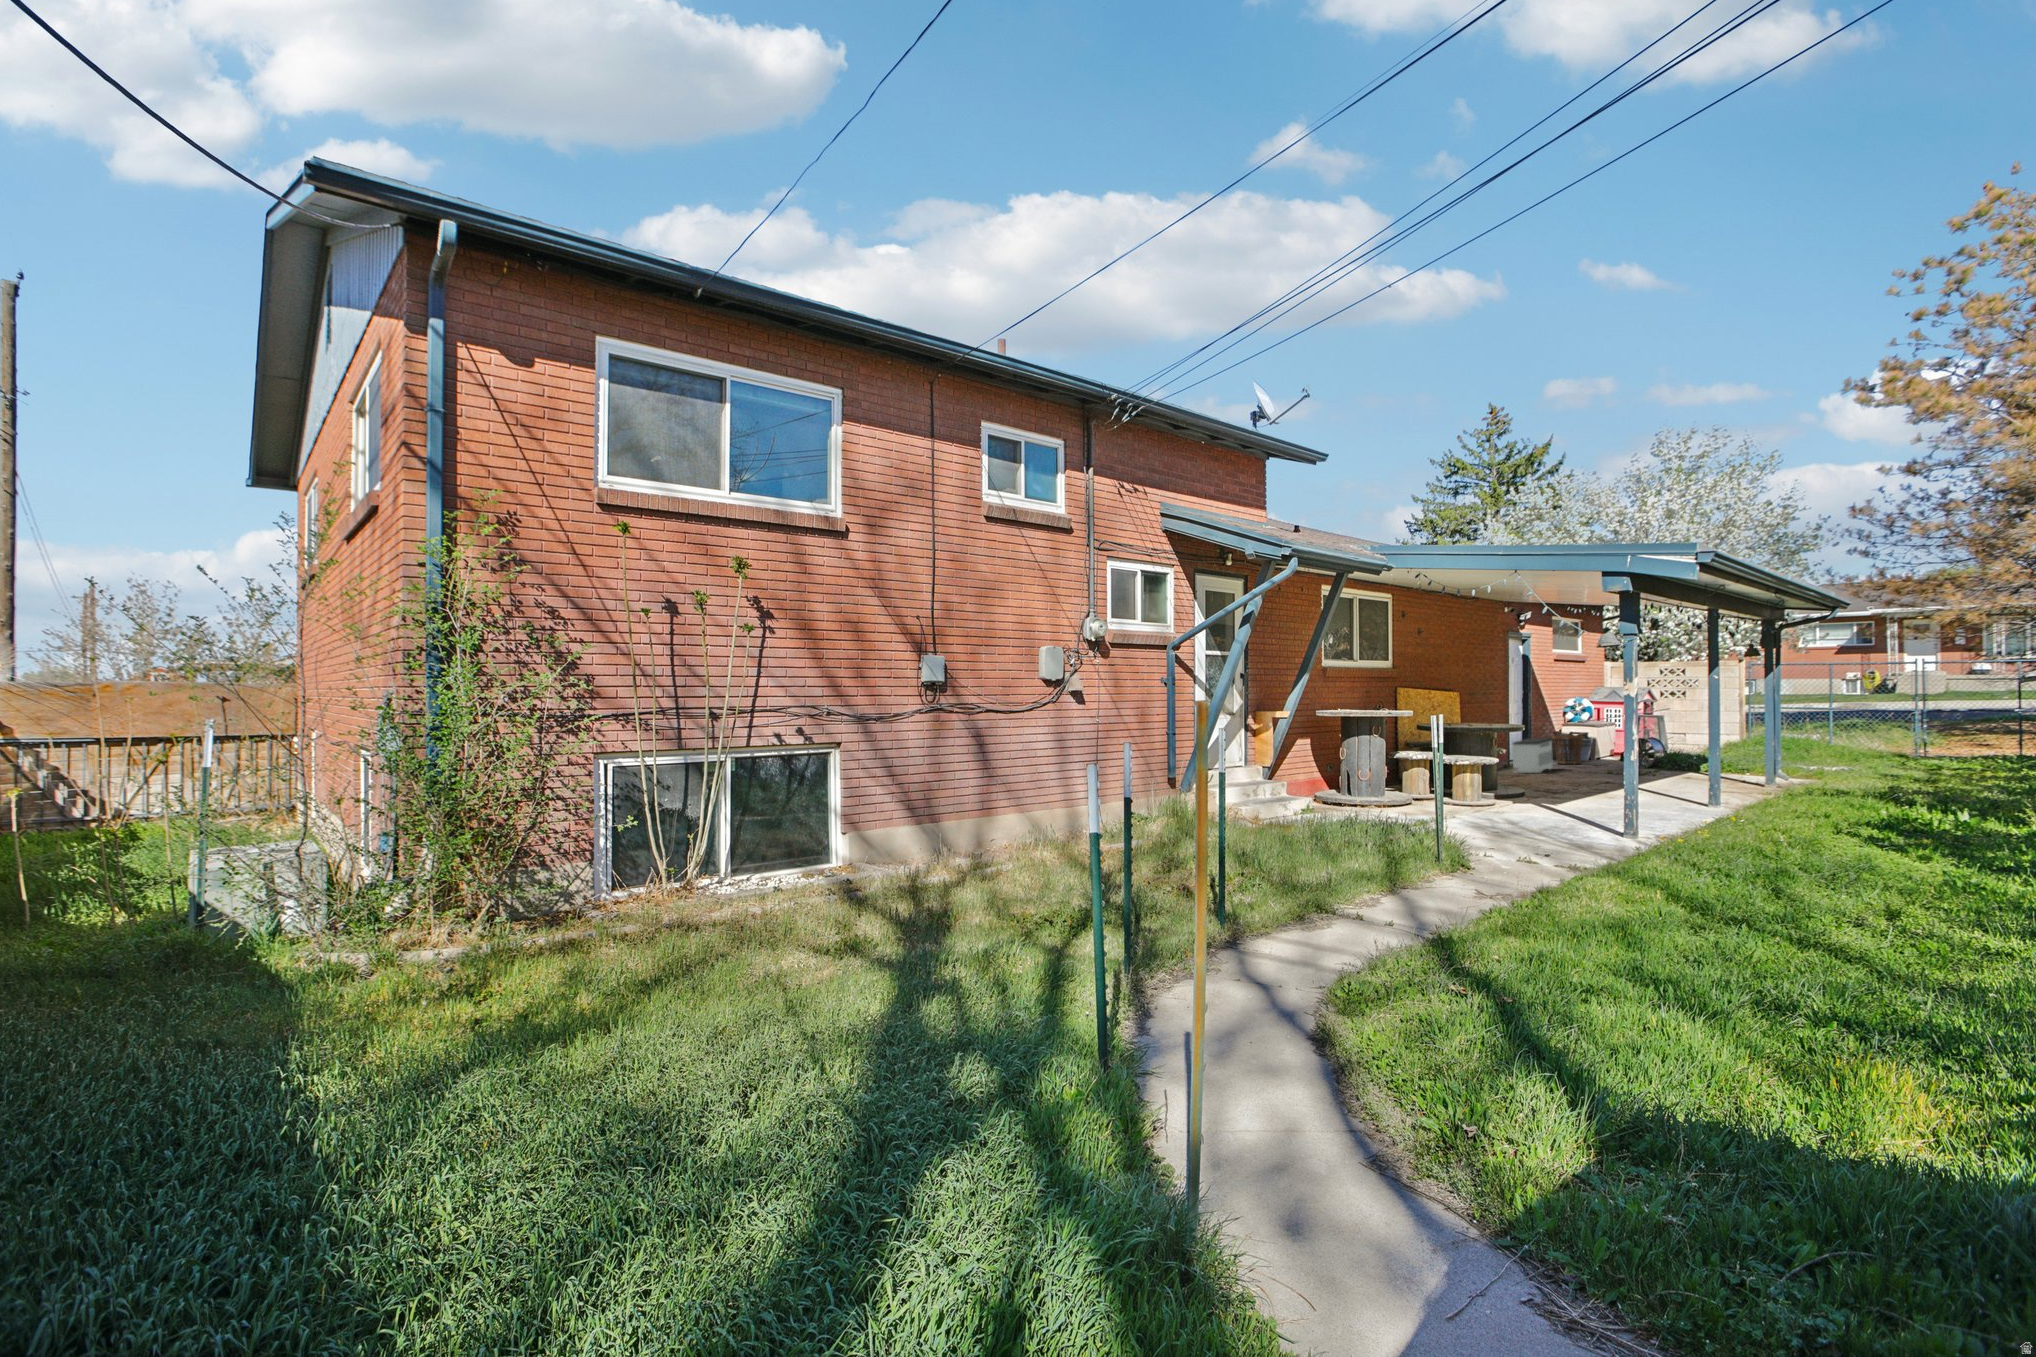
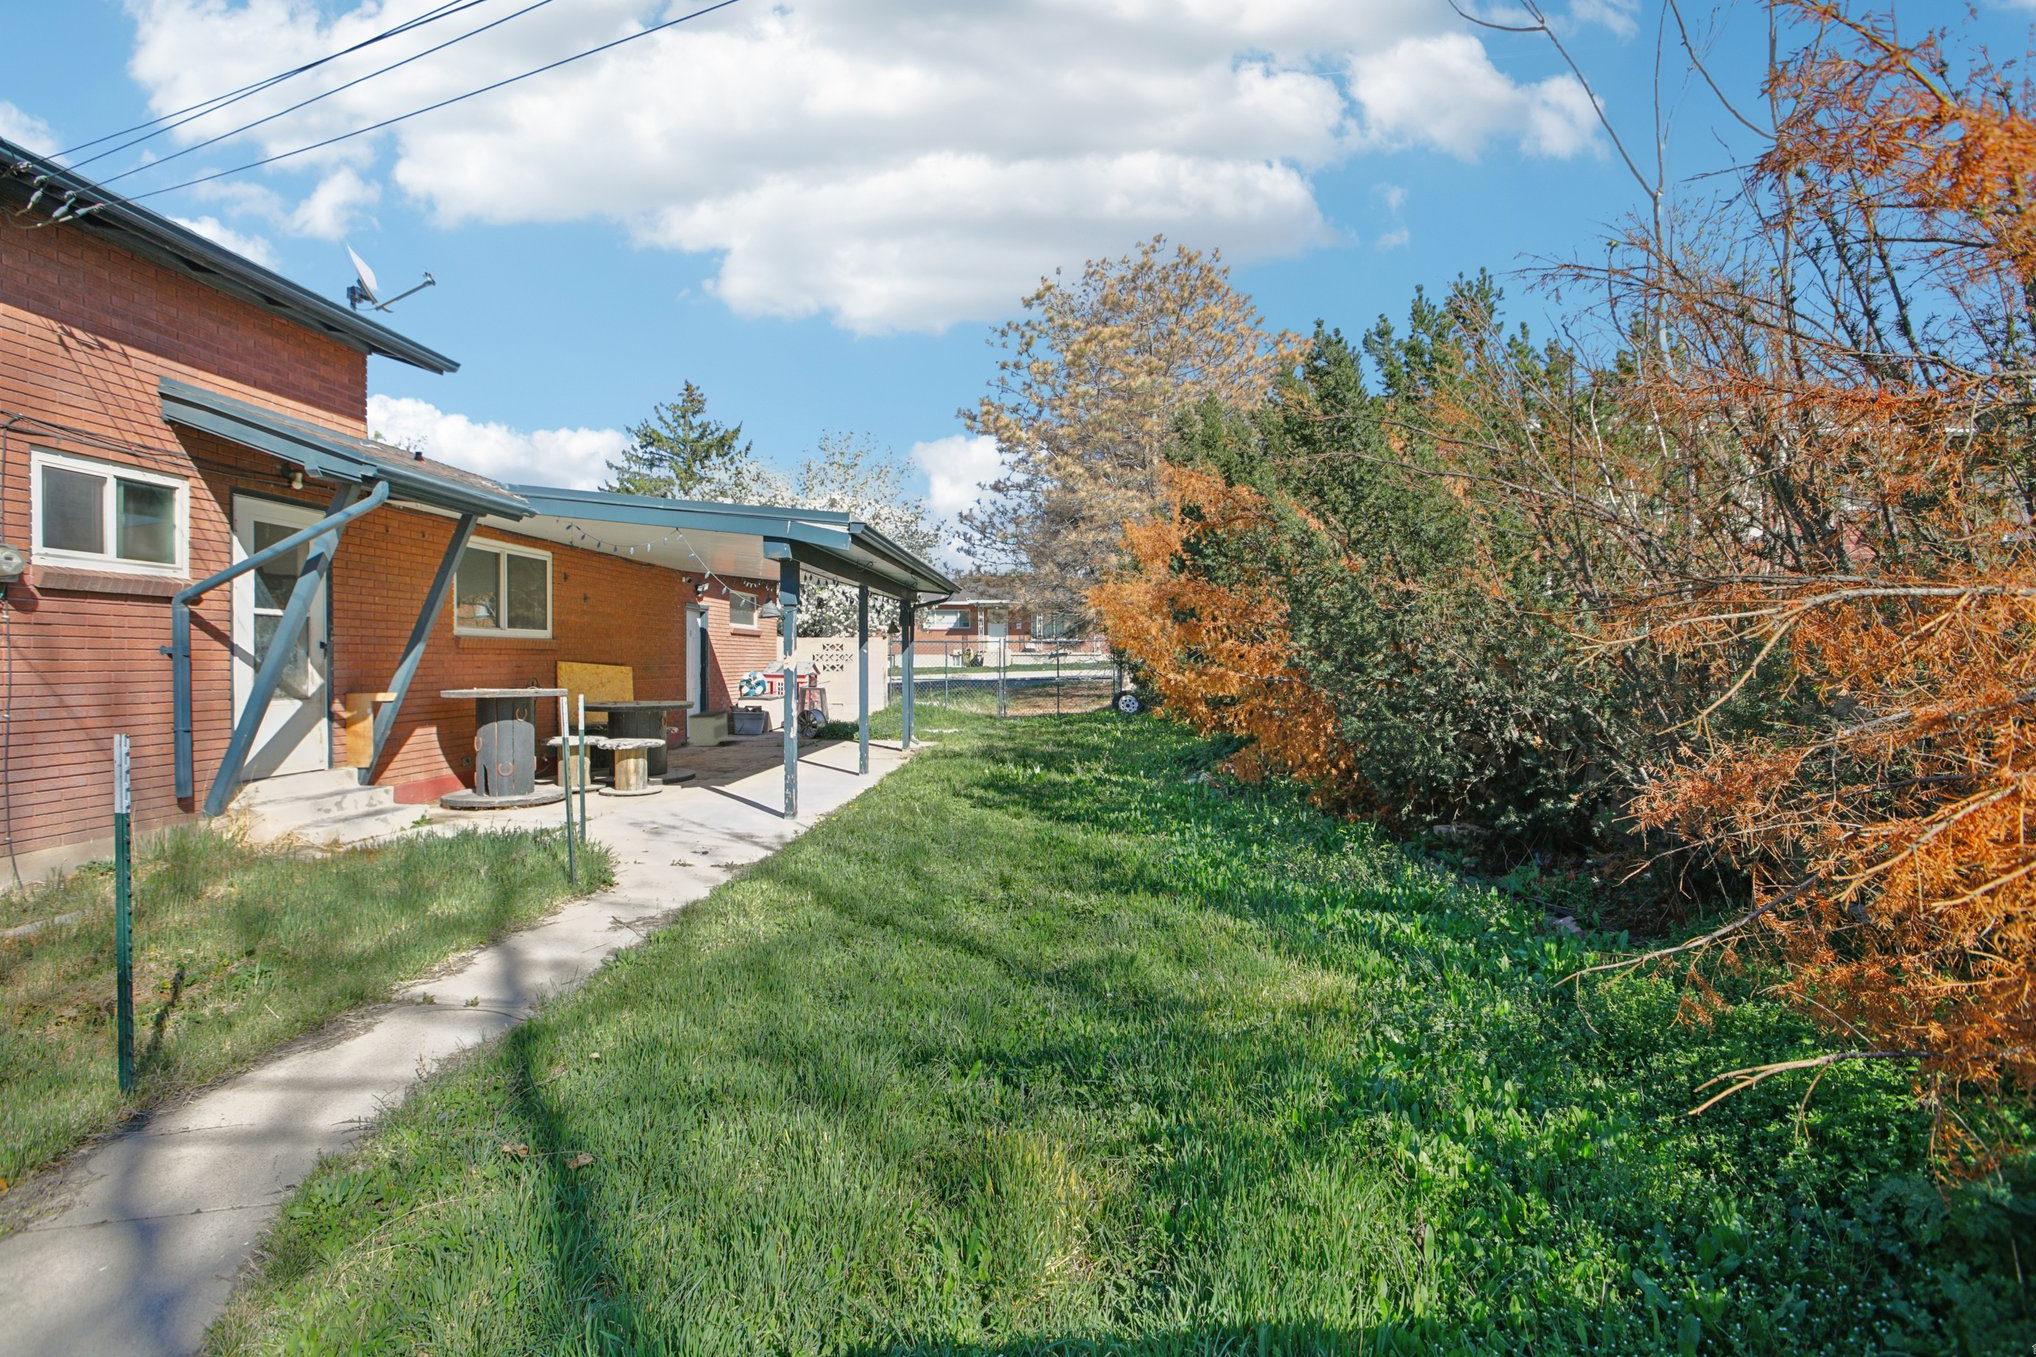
basket: present [1552,735,1583,764] -> none [727,706,756,735]

